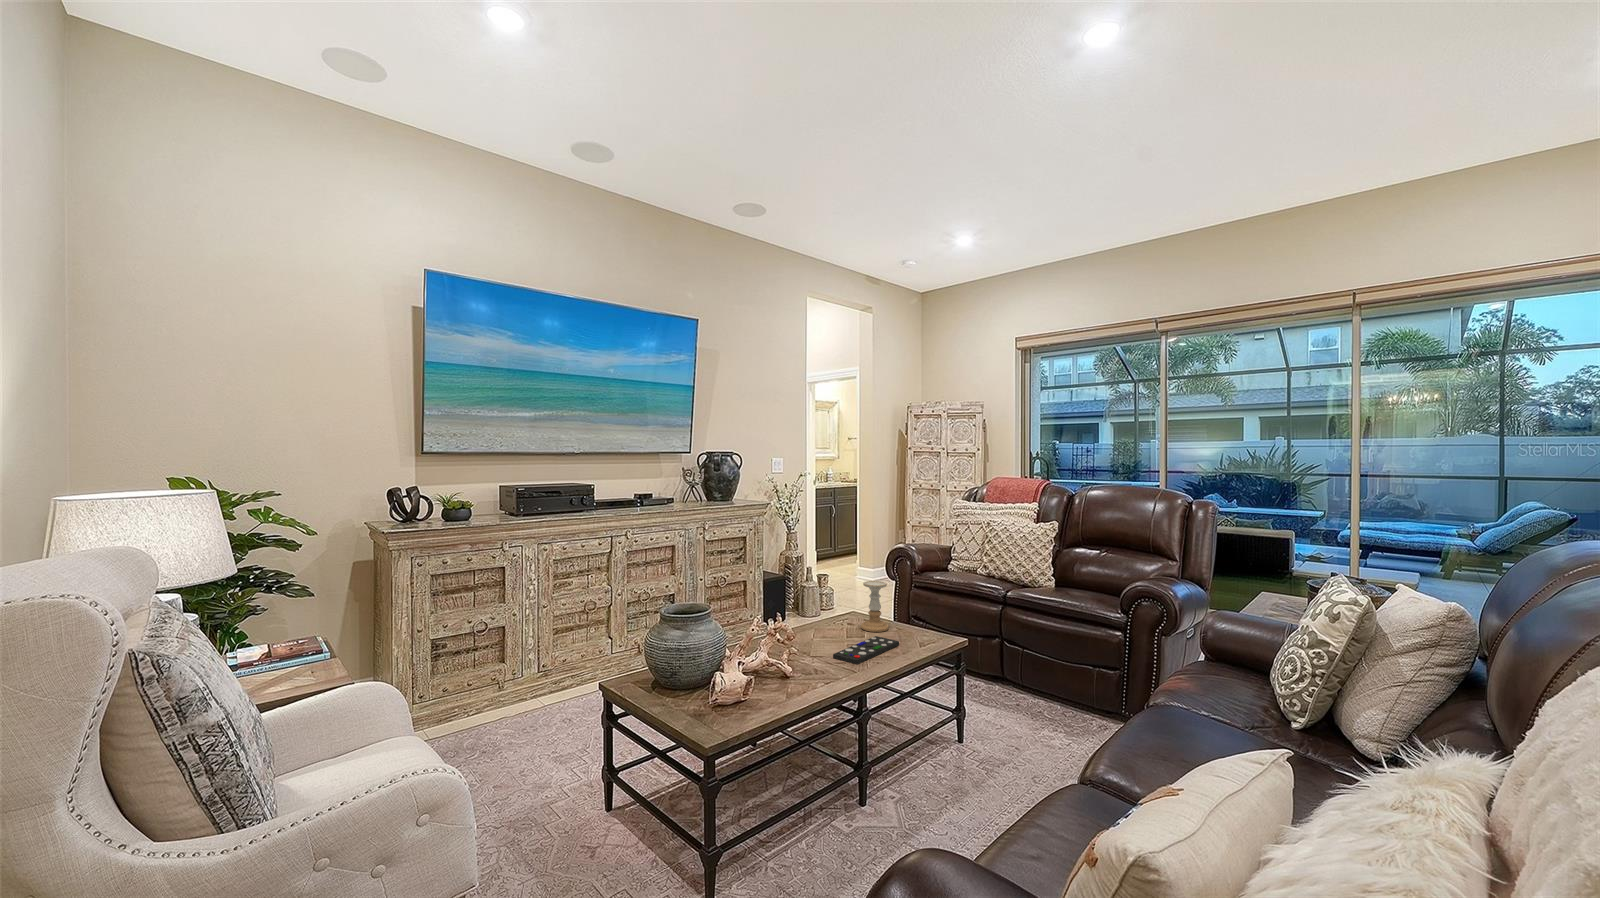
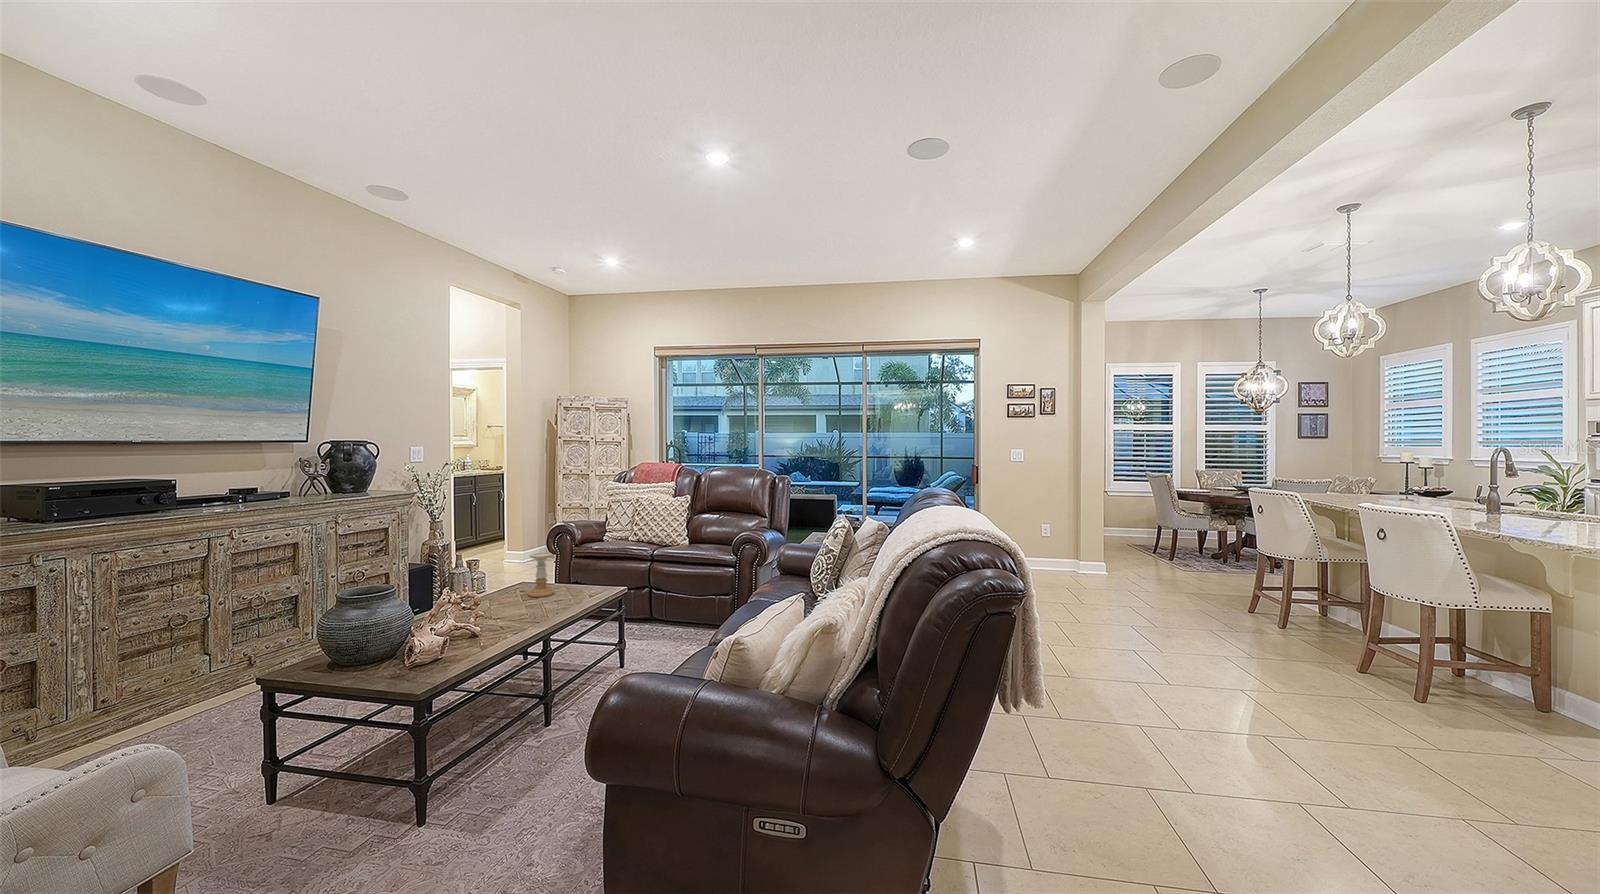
remote control: present [833,636,899,664] -> none [507,599,566,622]

